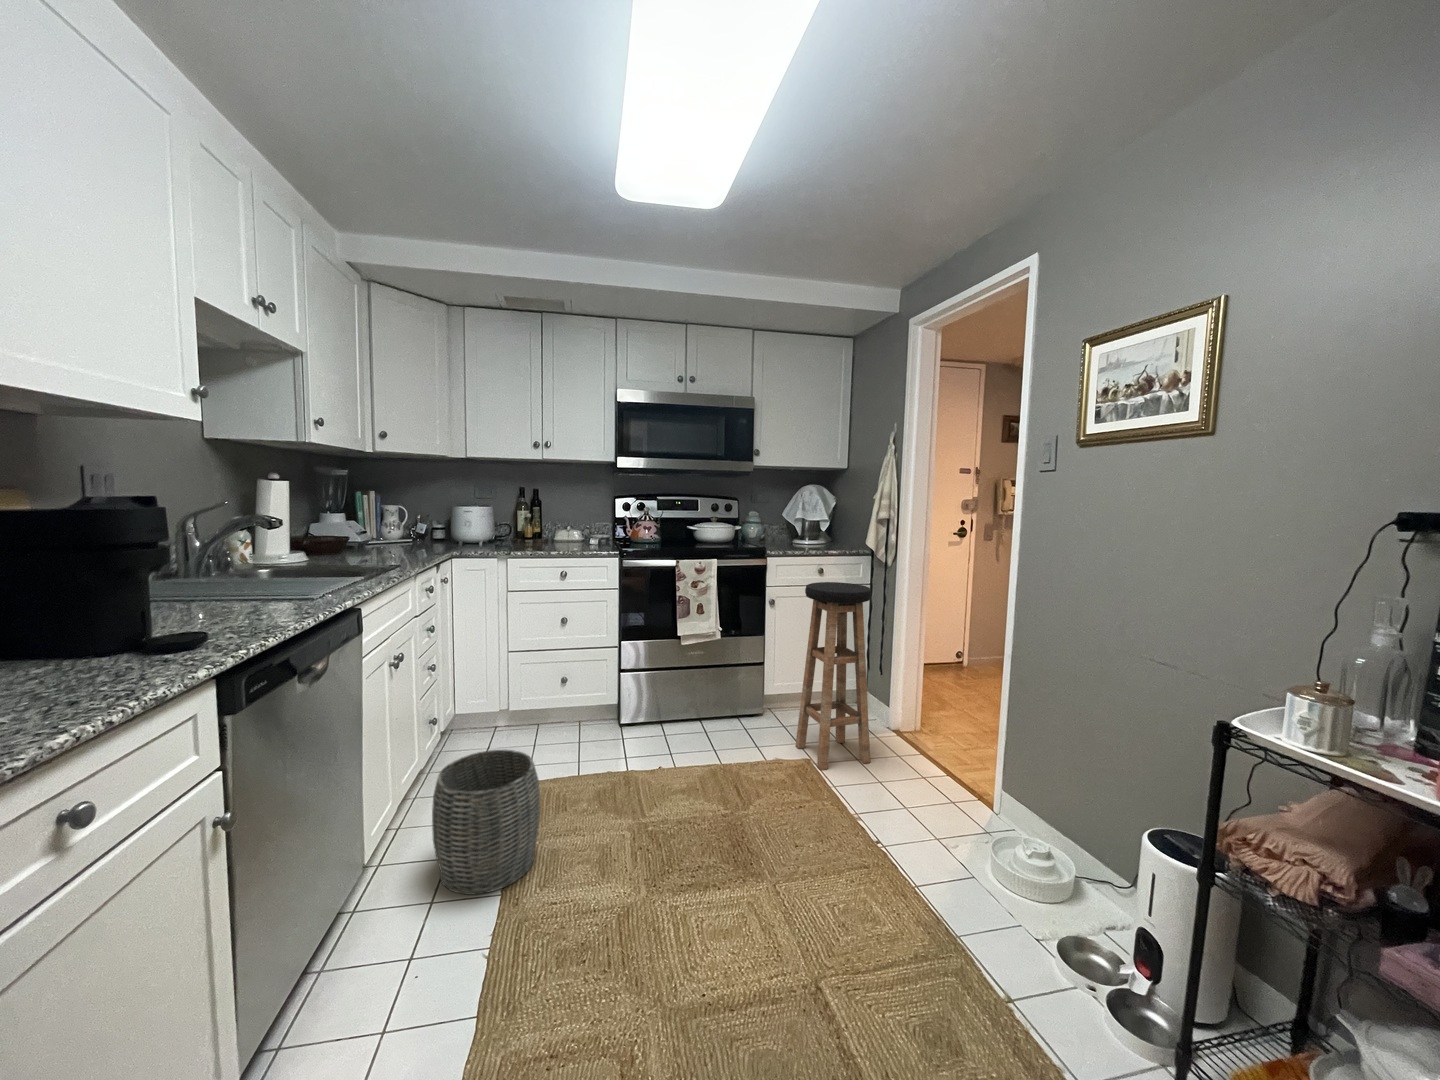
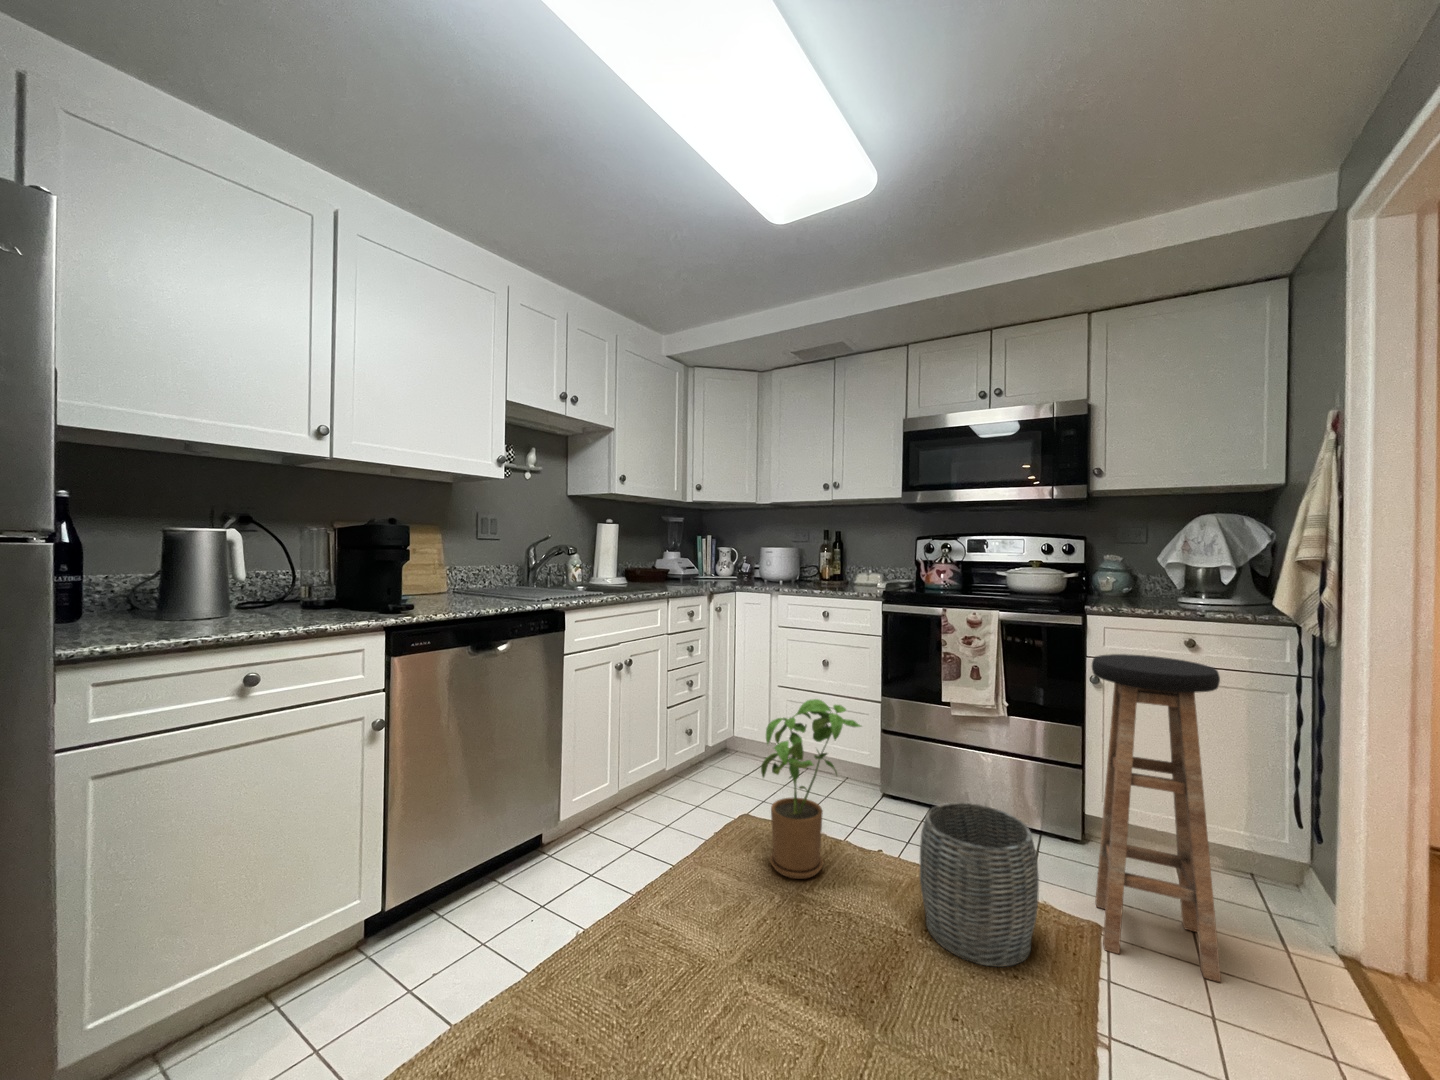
house plant: none [579,652,670,814] -> present [761,699,861,879]
woven basket: present [432,750,540,895] -> present [920,803,1039,967]

